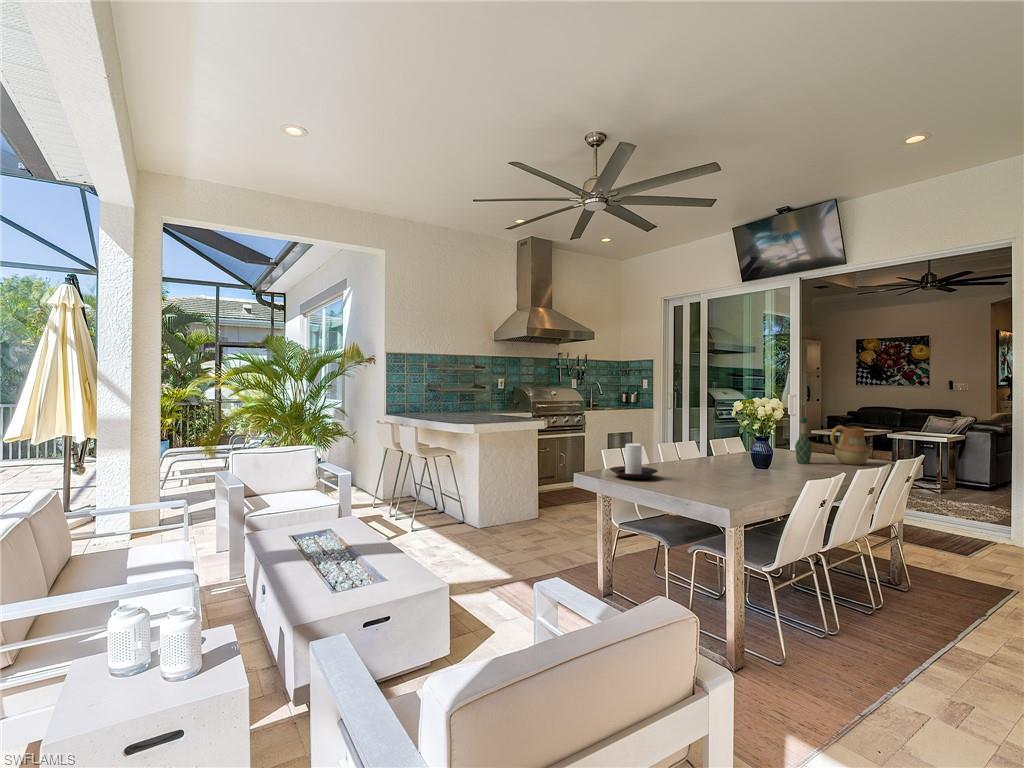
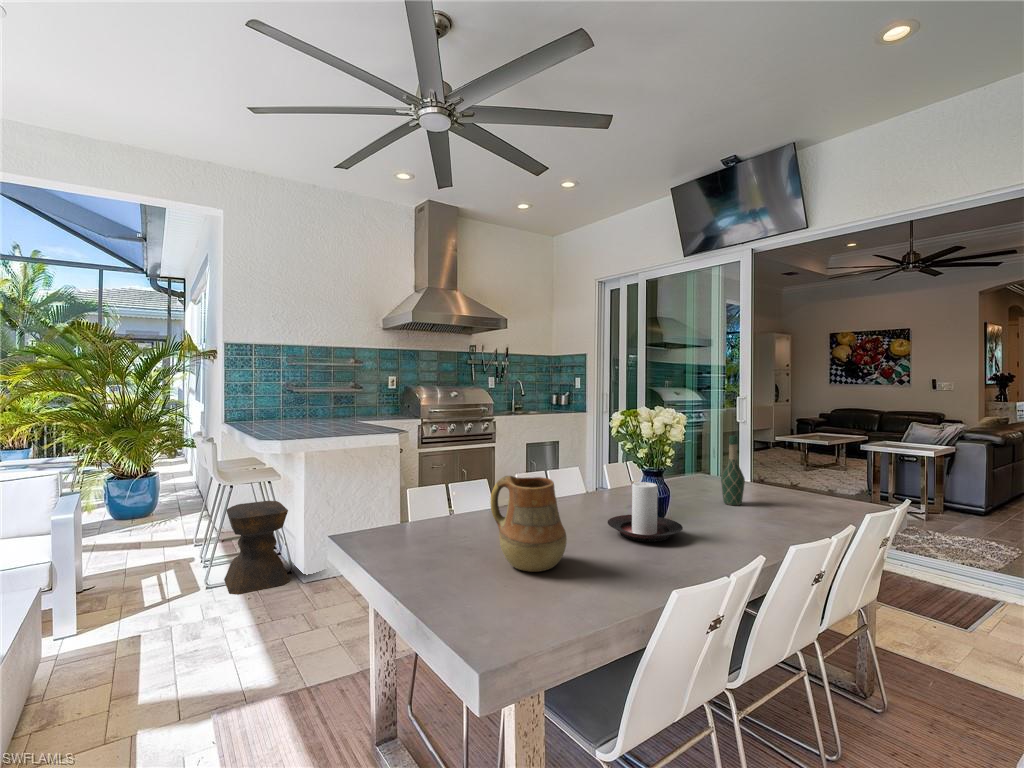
pitcher: present [830,425,869,465] -> present [490,476,567,572]
candle holder: present [610,443,657,479] -> present [608,482,683,542]
stool: none [416,470,464,535] -> present [224,501,290,594]

